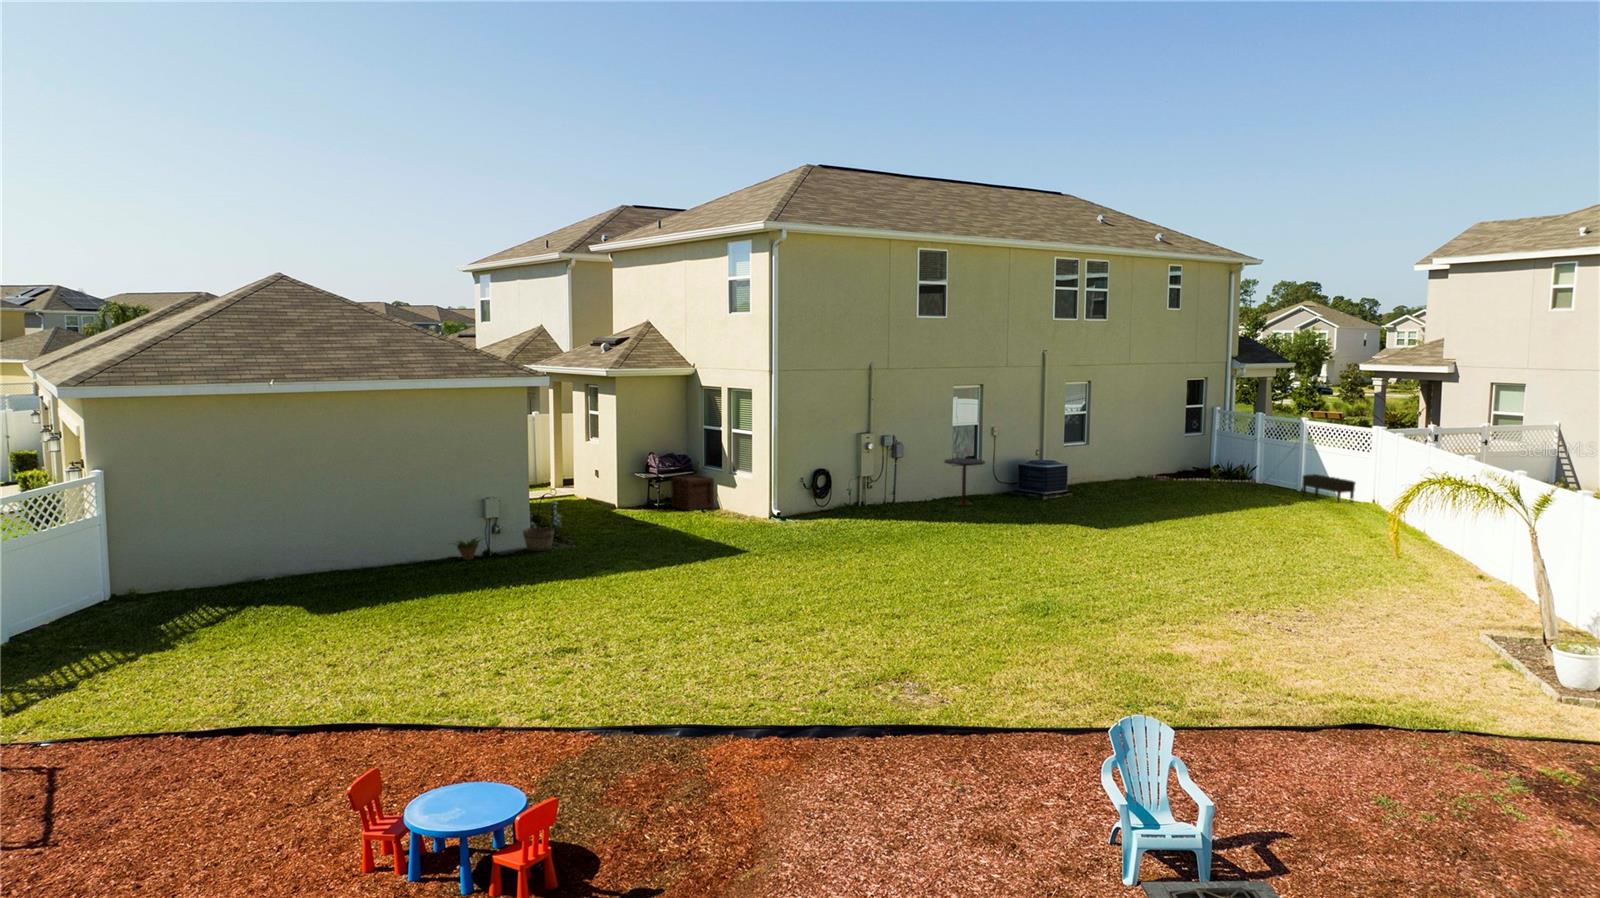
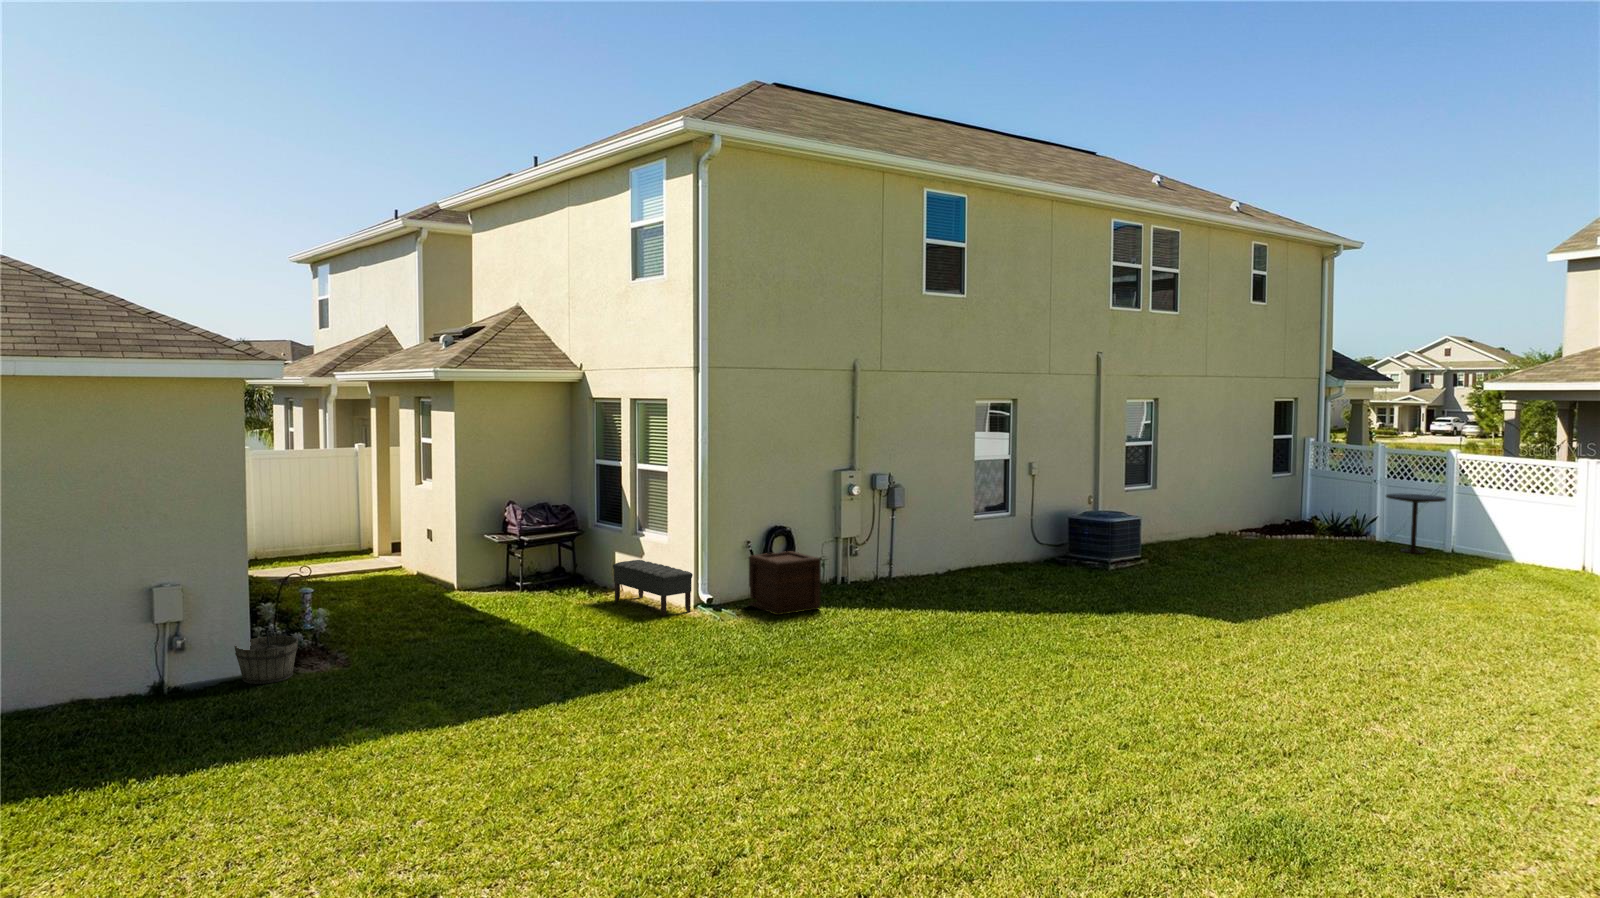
pedestal table: present [944,458,985,506] -> present [1386,494,1446,554]
bench: present [1303,474,1355,503] -> present [613,560,693,617]
wooden crate: present [671,475,714,511] -> present [749,551,821,615]
decorative plant: present [457,538,480,560] -> none [63,660,149,707]

